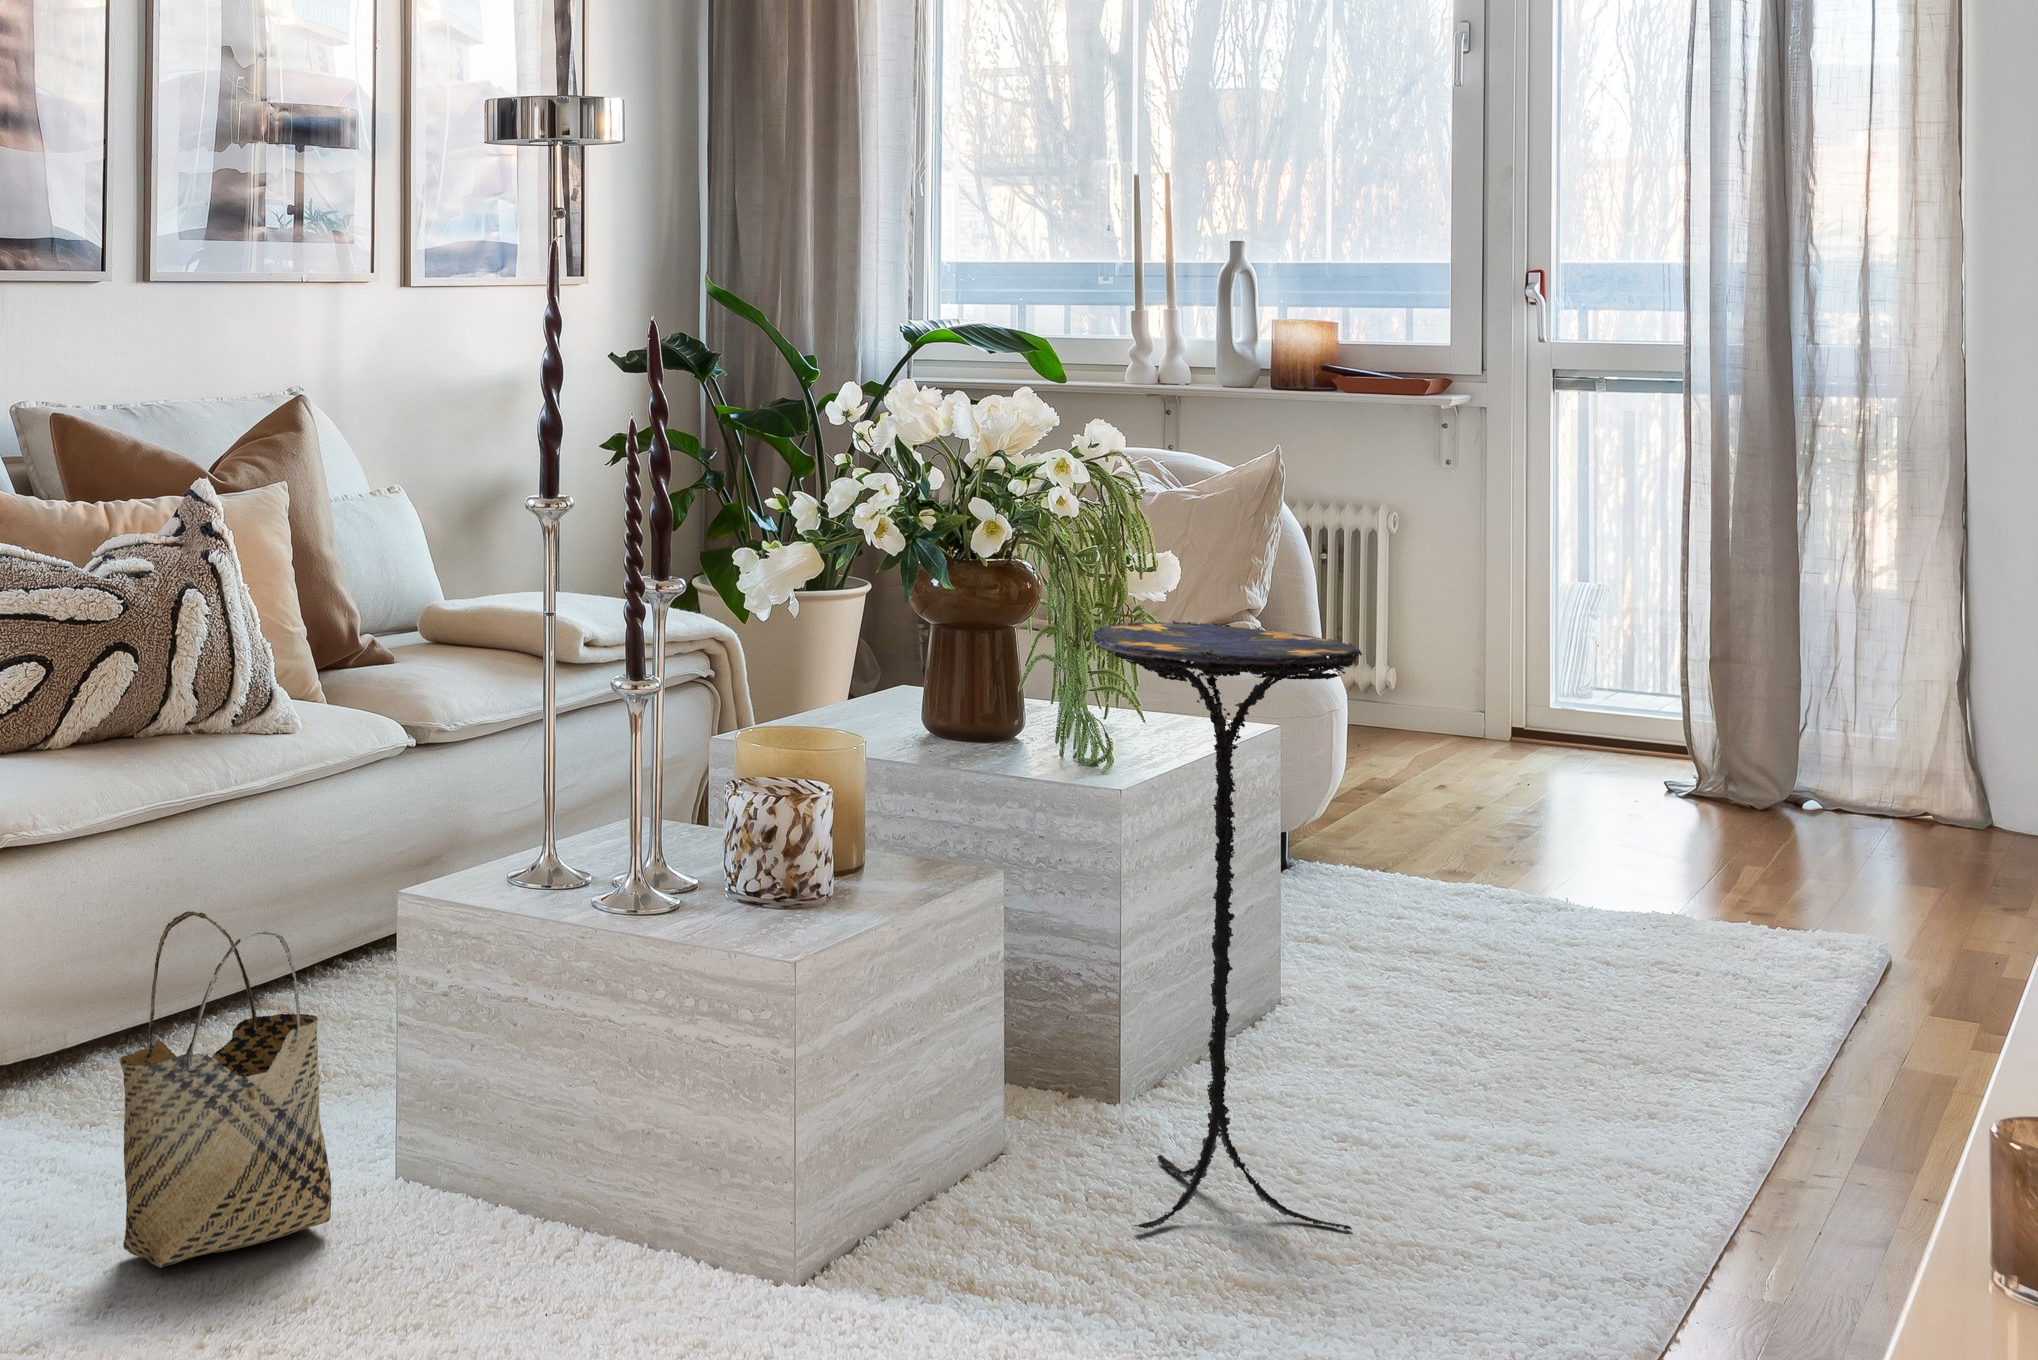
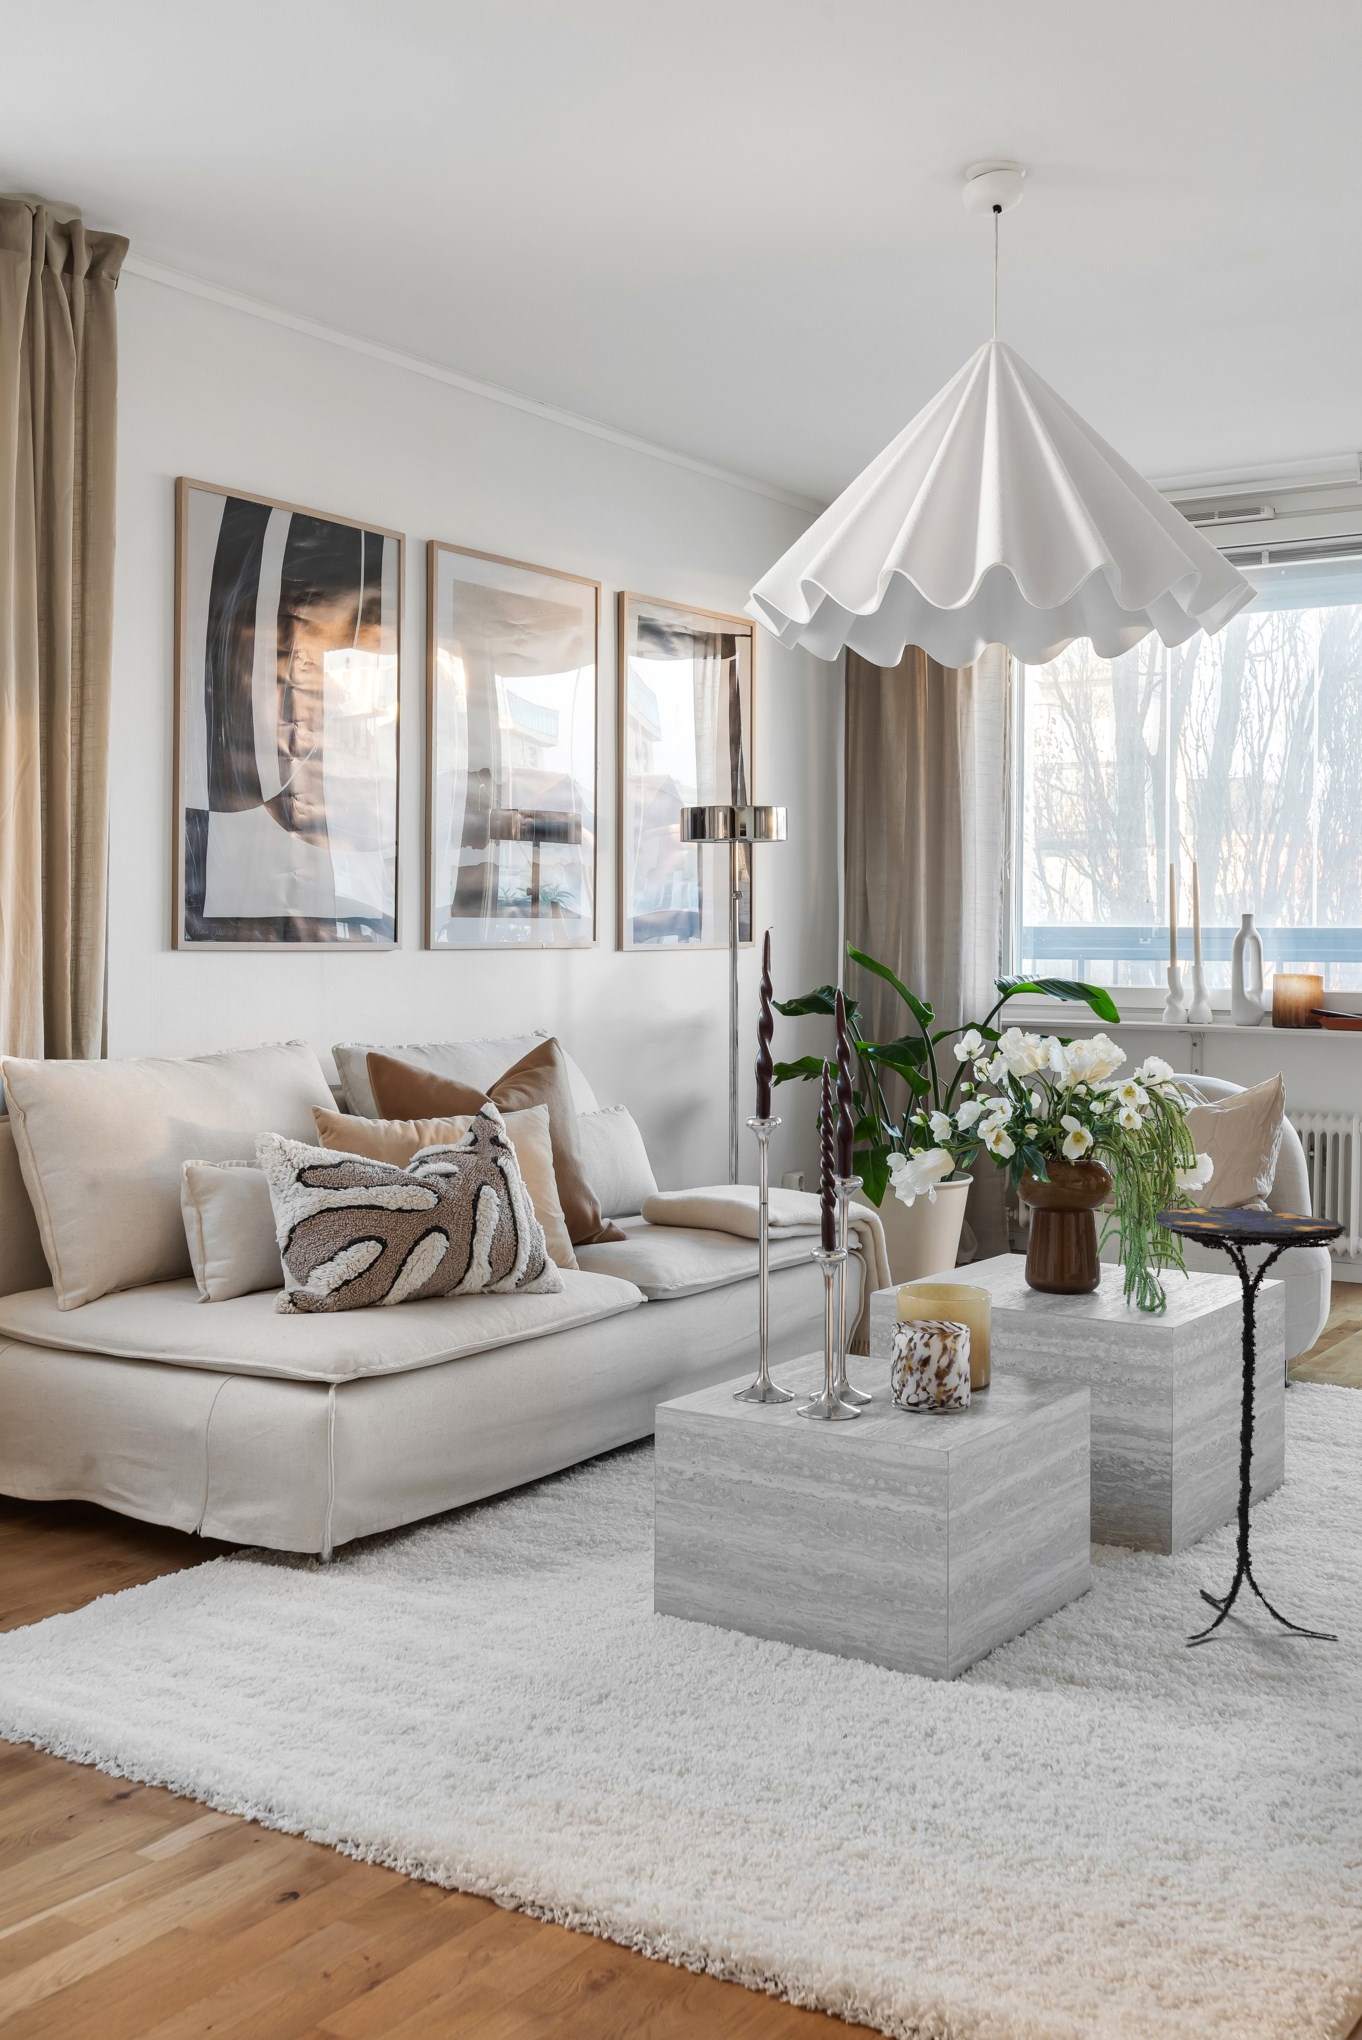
woven basket: present [119,911,331,1268] -> none [459,1423,610,1680]

